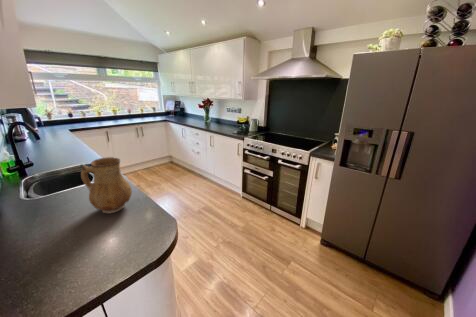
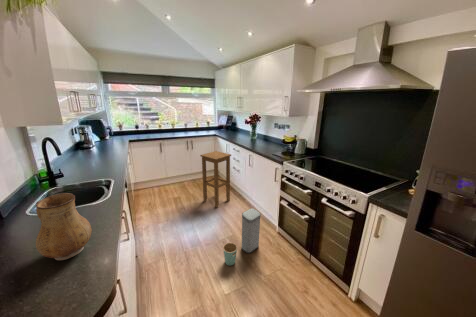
stool: none [160,135,192,188] -> present [200,151,231,207]
trash can: none [204,179,231,227] -> present [223,208,261,266]

